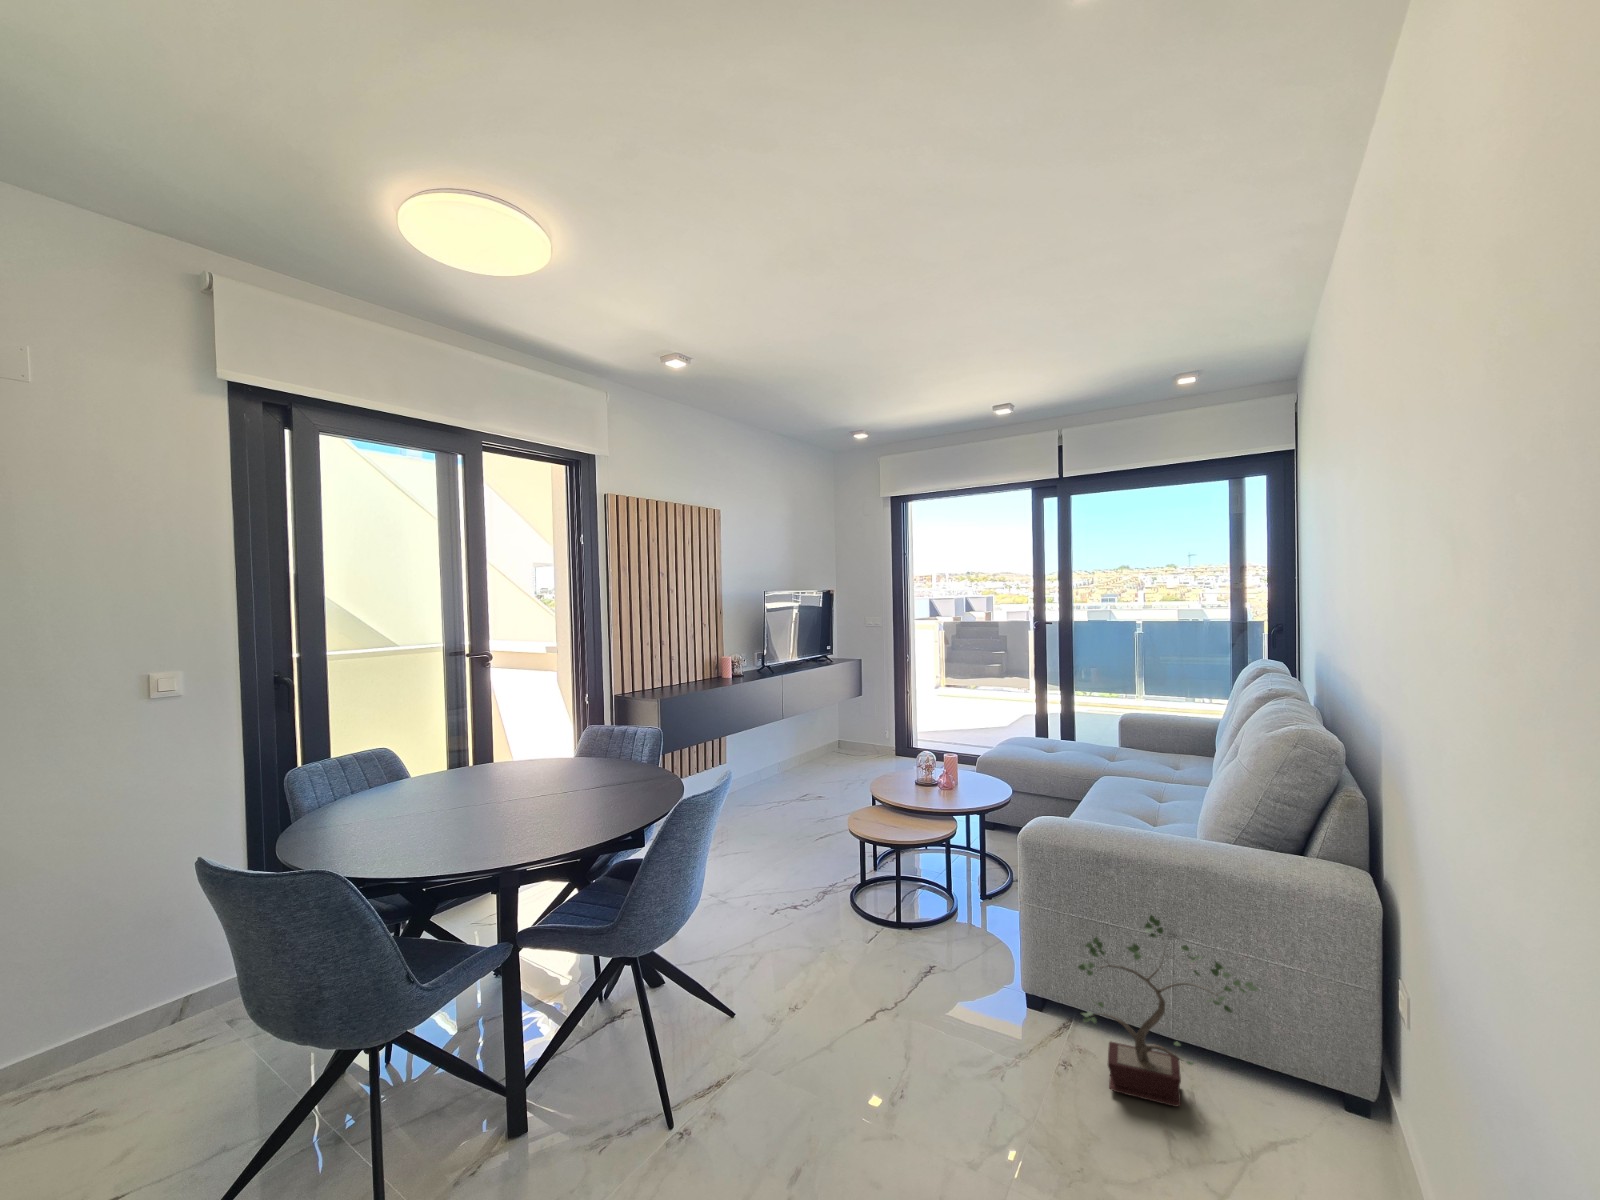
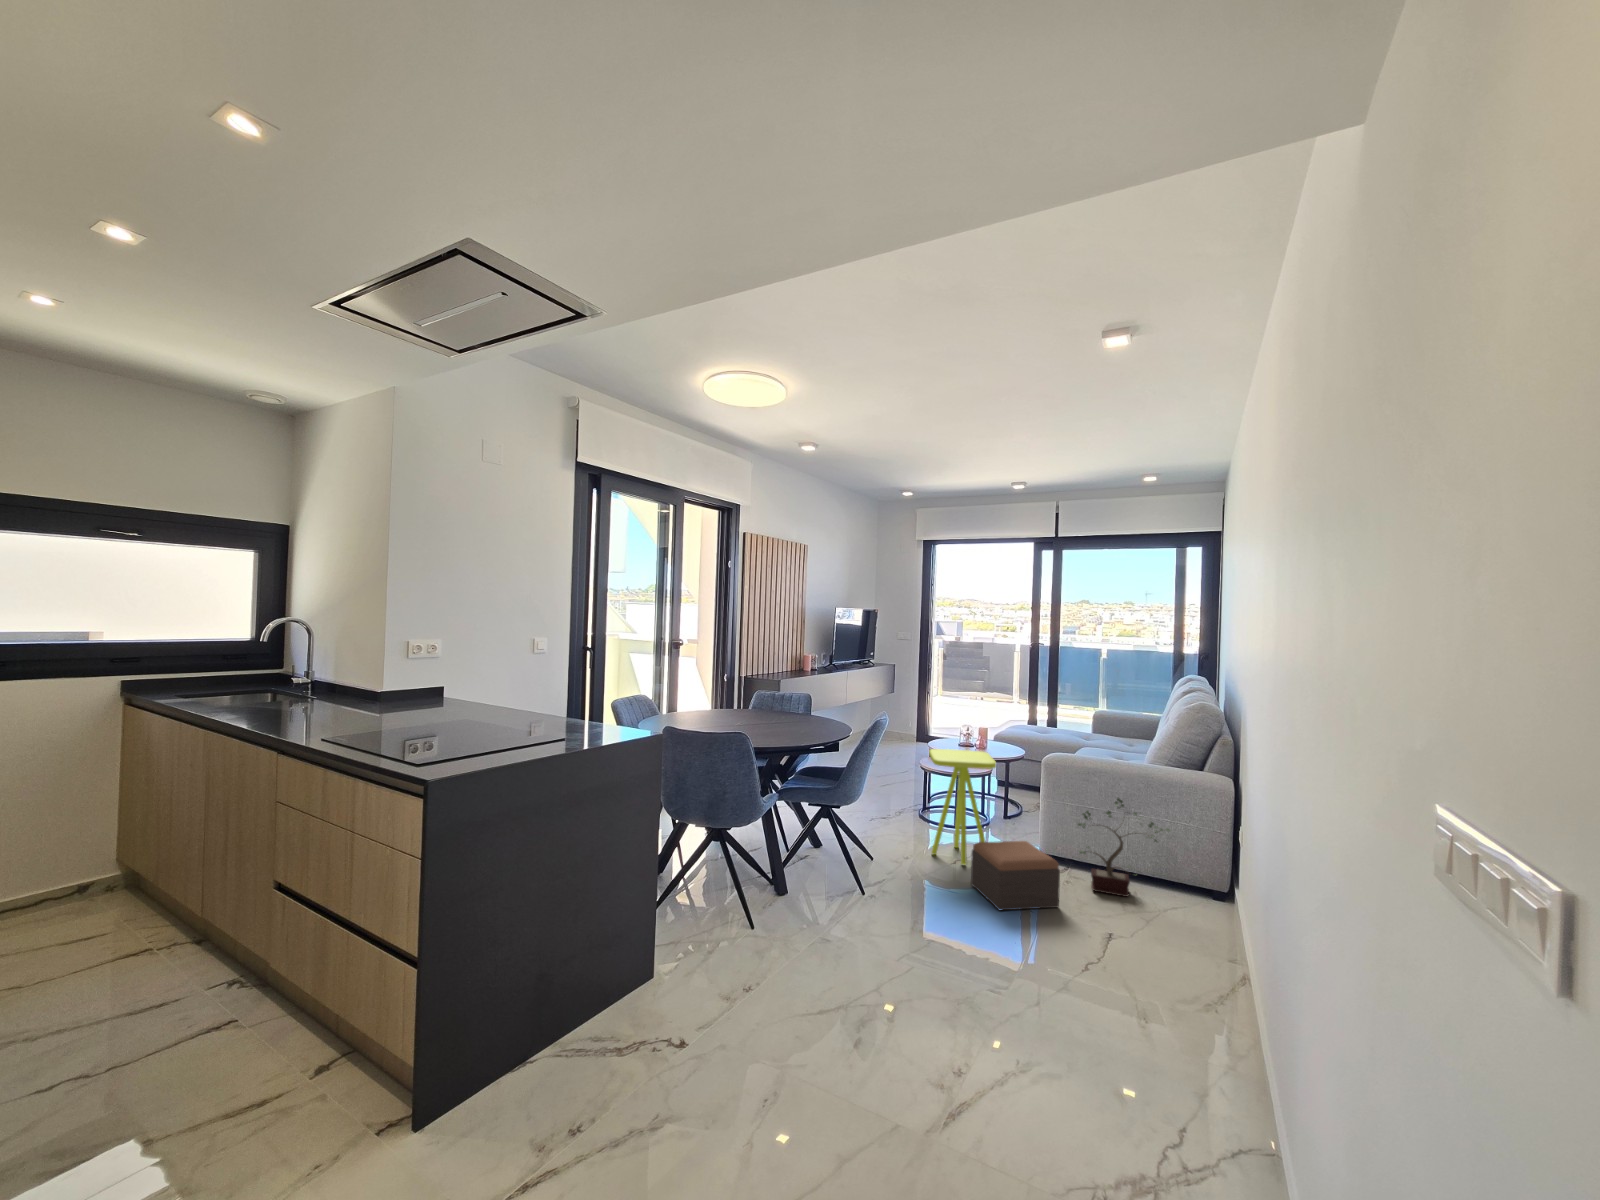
side table: none [829,816,937,1024] -> present [929,749,996,864]
footstool: none [885,998,1043,1169] -> present [971,841,1060,910]

